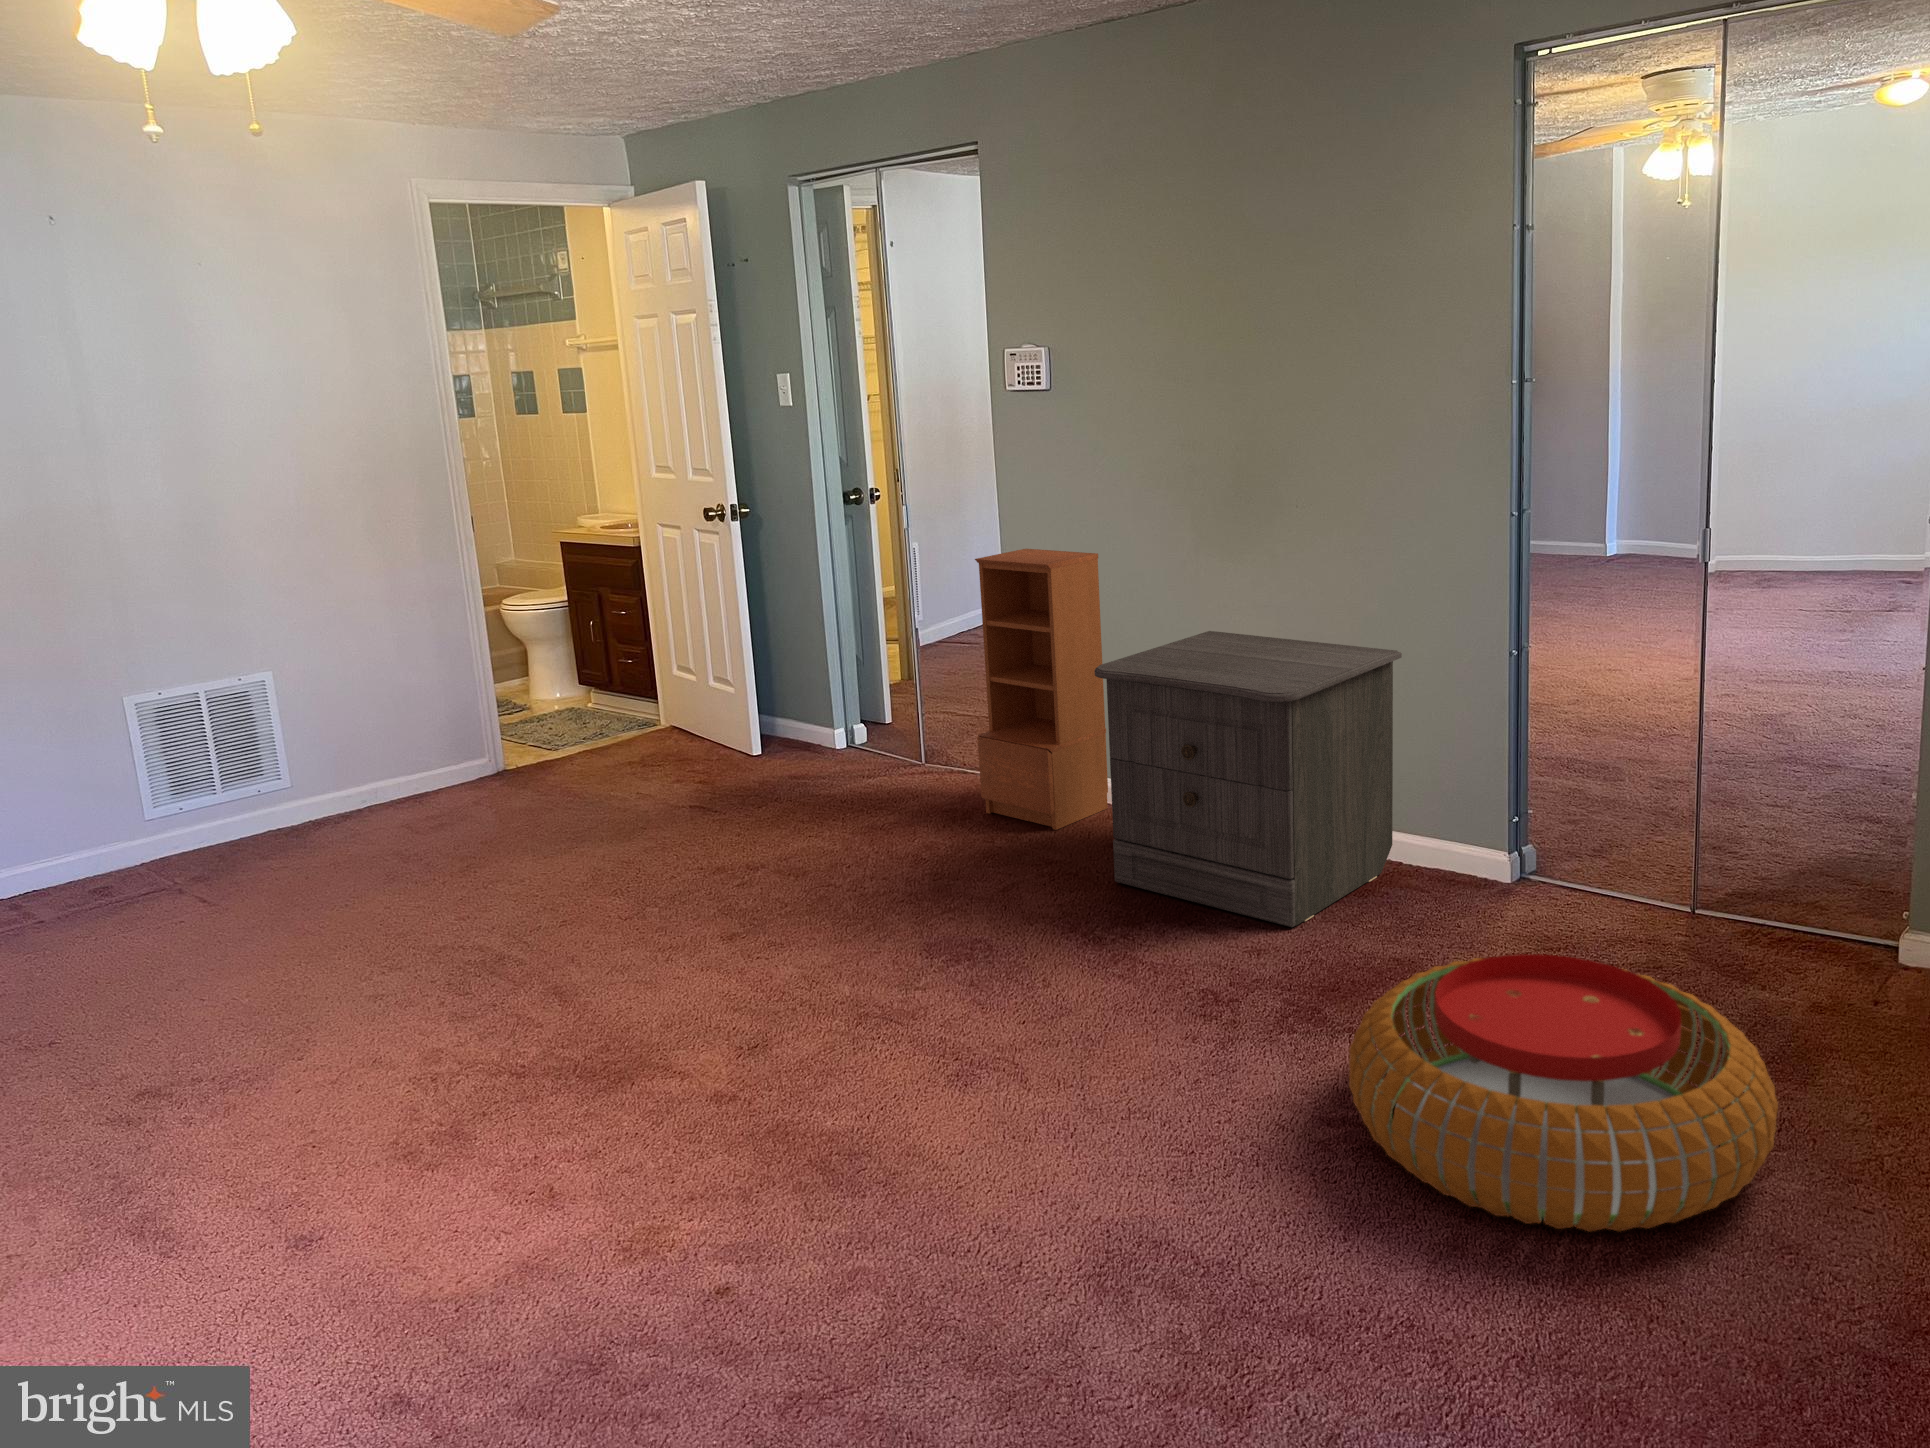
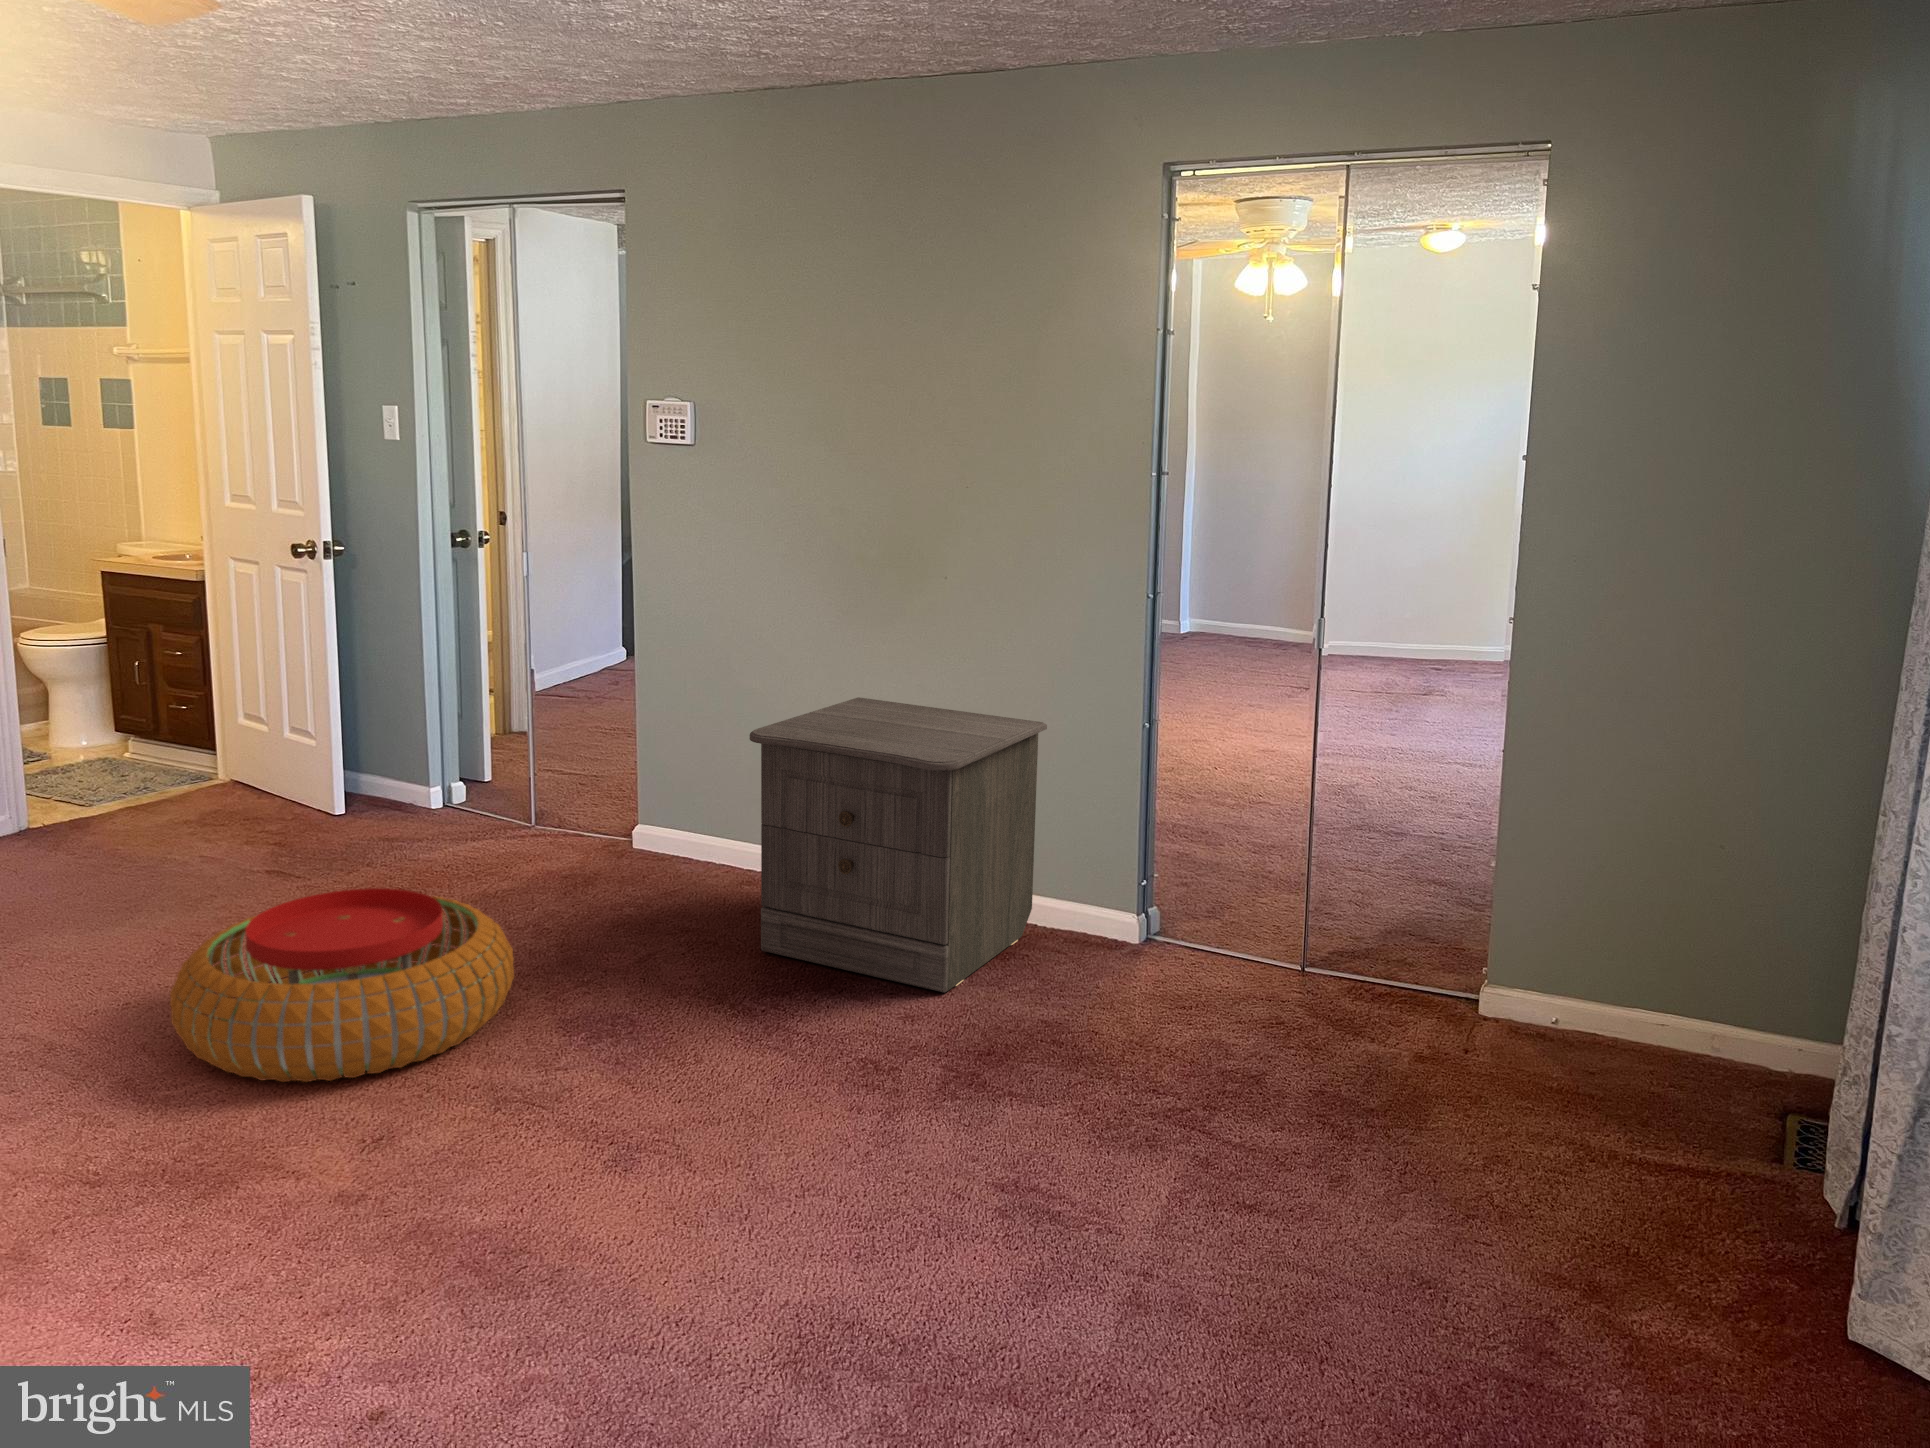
bookcase: present [975,549,1108,830] -> none [609,606,745,897]
pouf: present [1349,954,1778,1232] -> present [170,888,514,1082]

